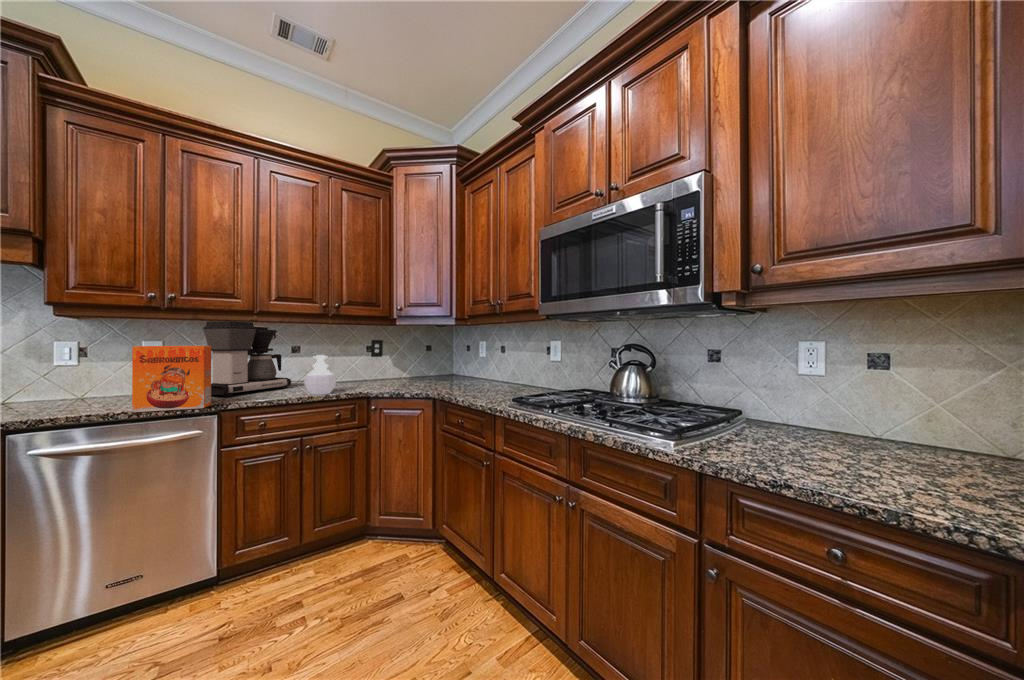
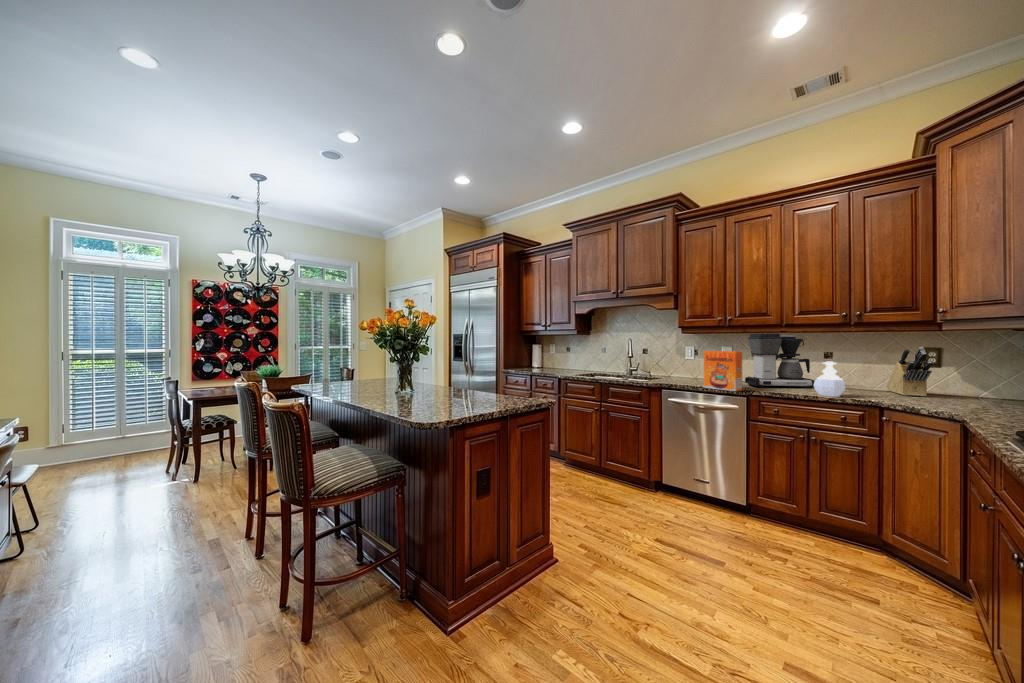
knife block: none [347,339,388,383] -> present [887,347,932,396]

